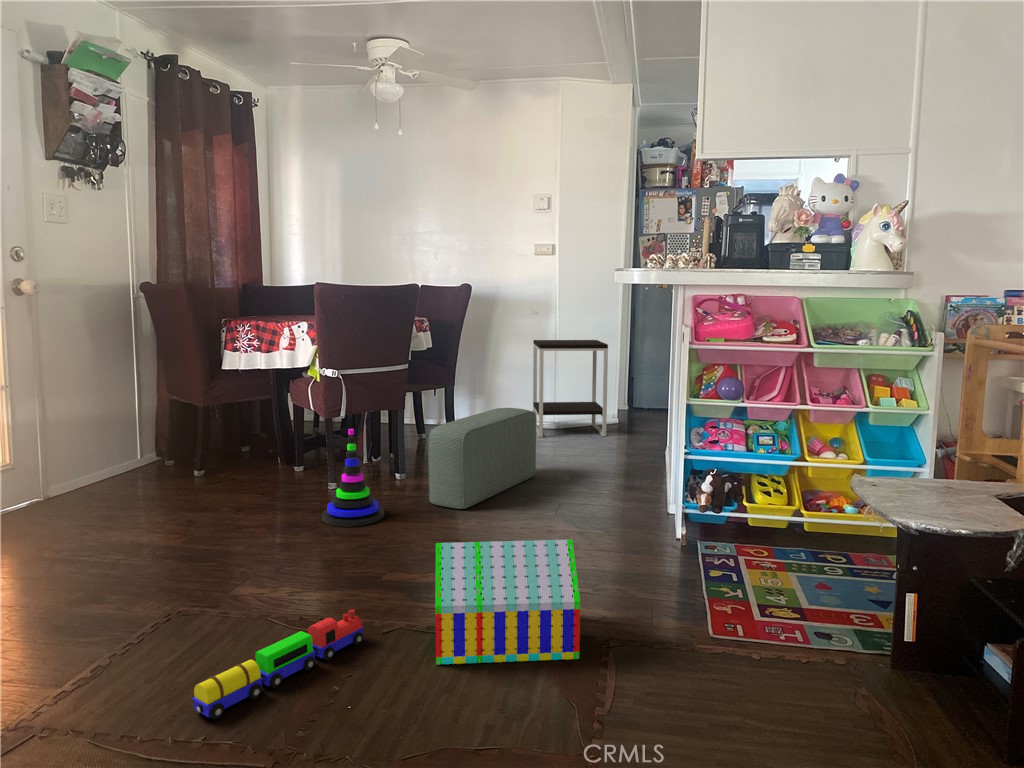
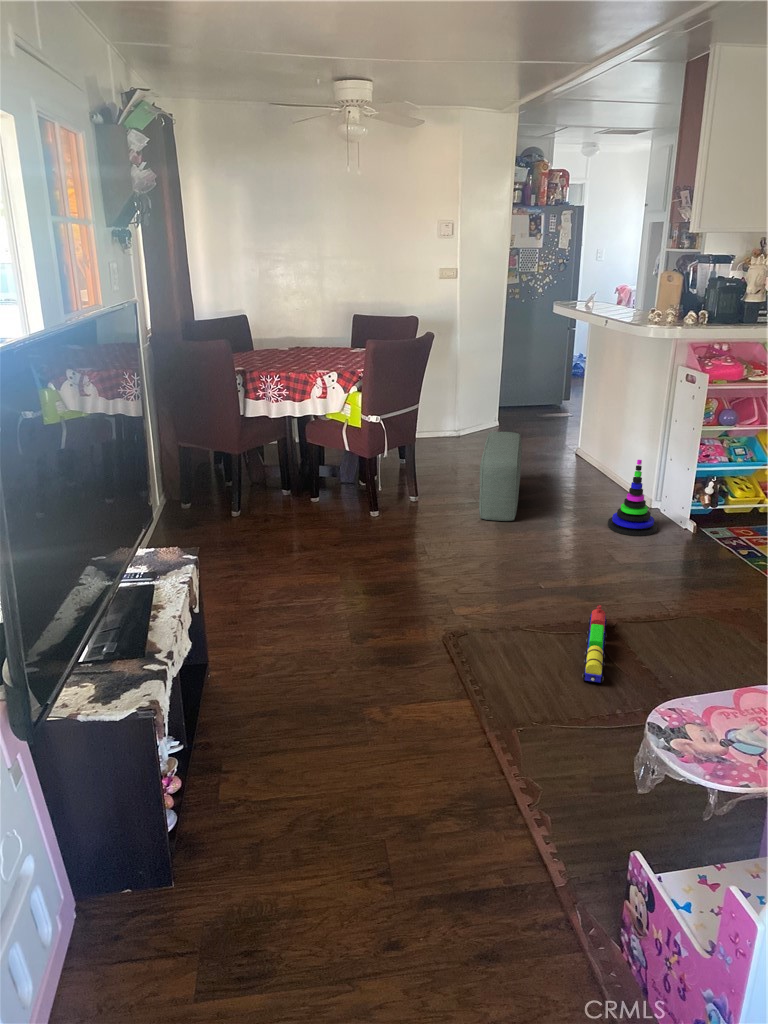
side table: present [533,340,608,437] -> none [439,355,517,446]
stacking toy: present [322,429,384,527] -> present [608,460,658,536]
toy house: present [435,540,580,665] -> none [624,540,744,630]

